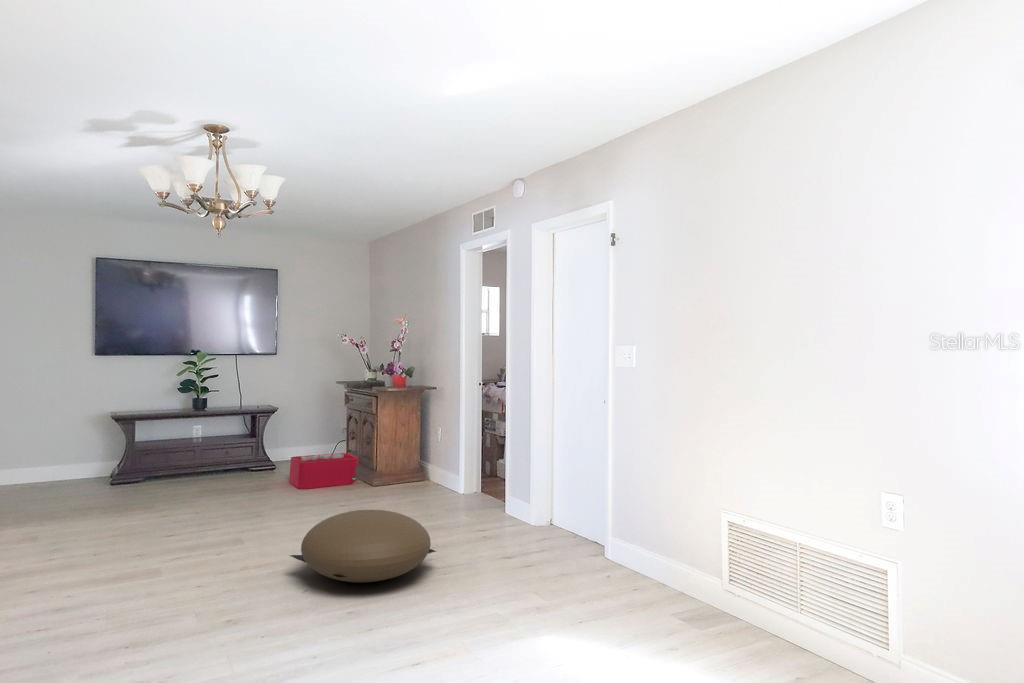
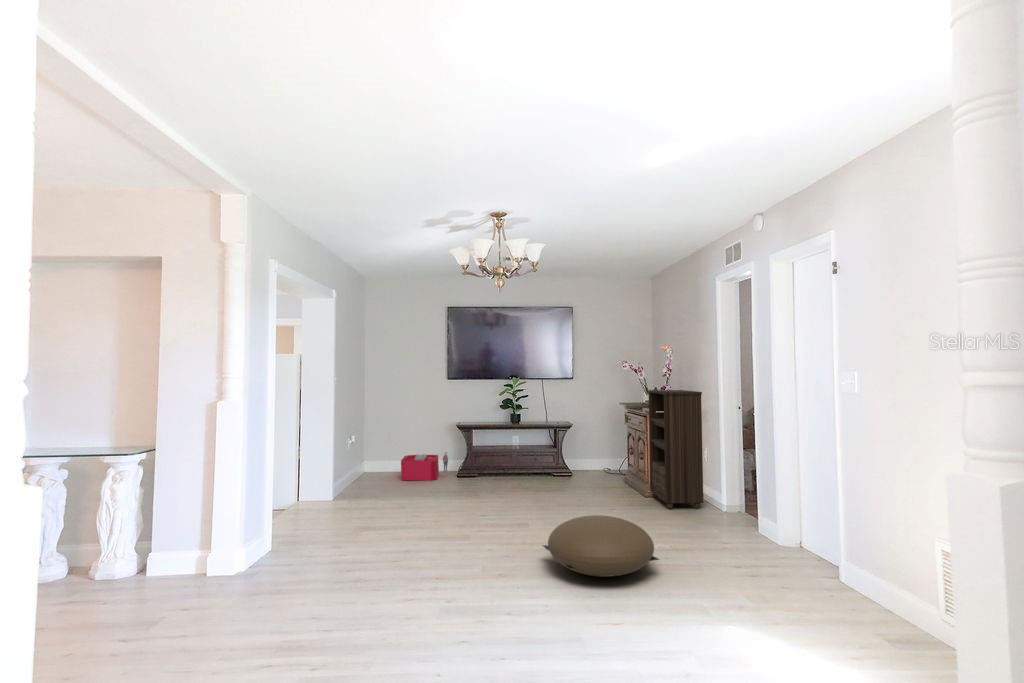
bookshelf: none [380,366,444,496] -> present [648,390,703,509]
storage bin: present [289,453,359,489] -> present [401,452,448,480]

